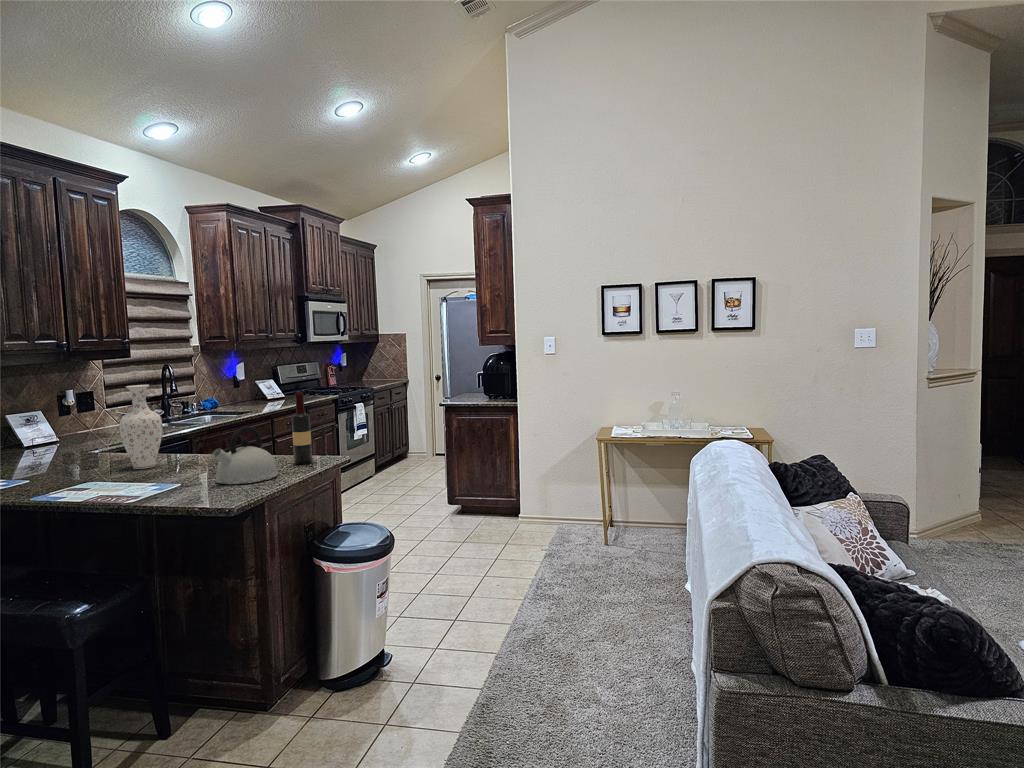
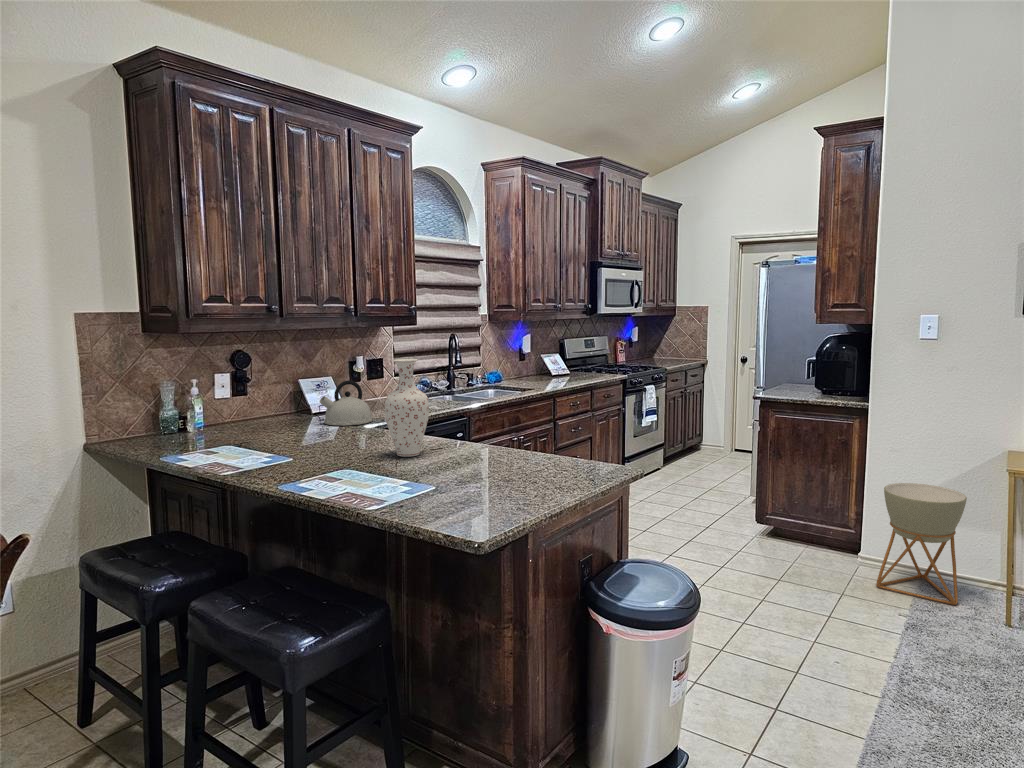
wine bottle: present [292,392,312,464] -> none [573,380,596,476]
kettle: present [212,426,279,484] -> present [320,380,373,426]
planter: none [529,456,579,537] -> present [876,483,967,605]

